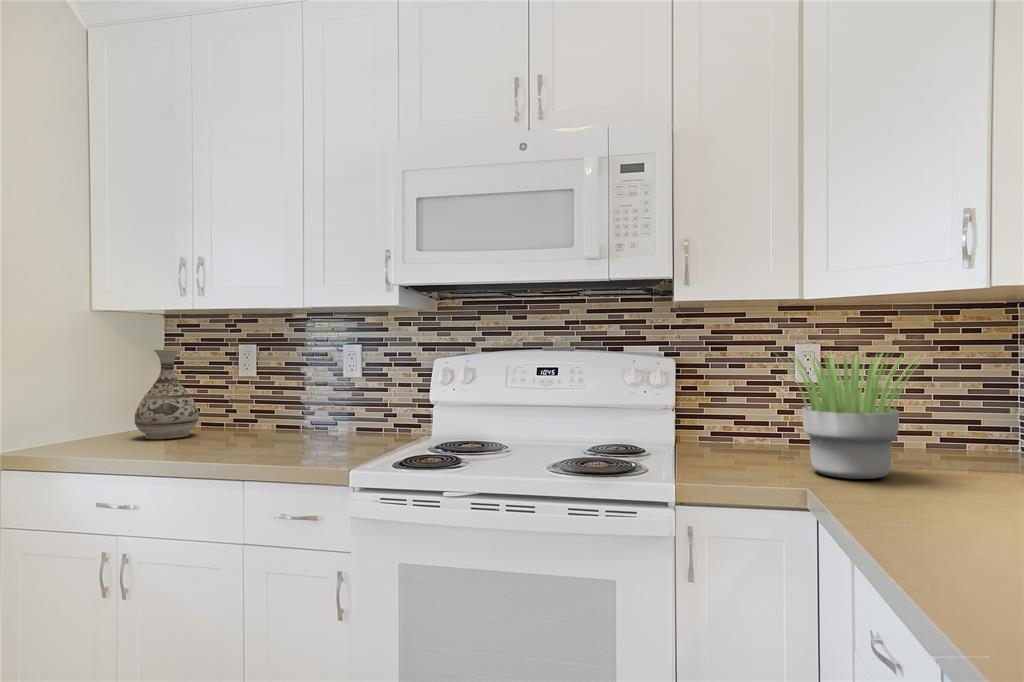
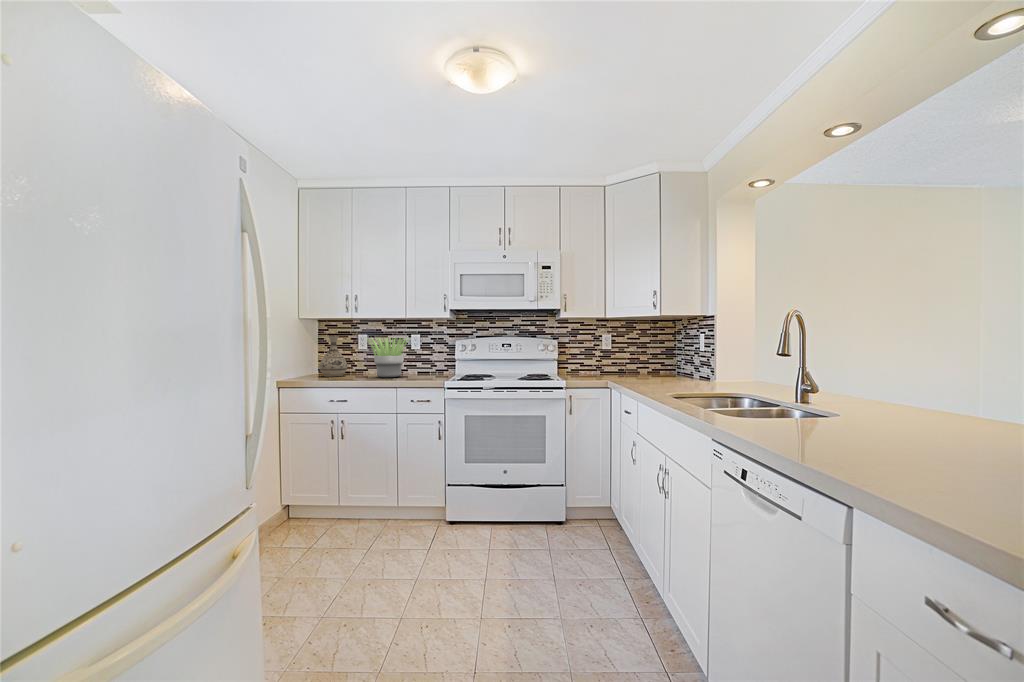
potted plant: present [786,352,919,479] -> present [370,337,409,378]

